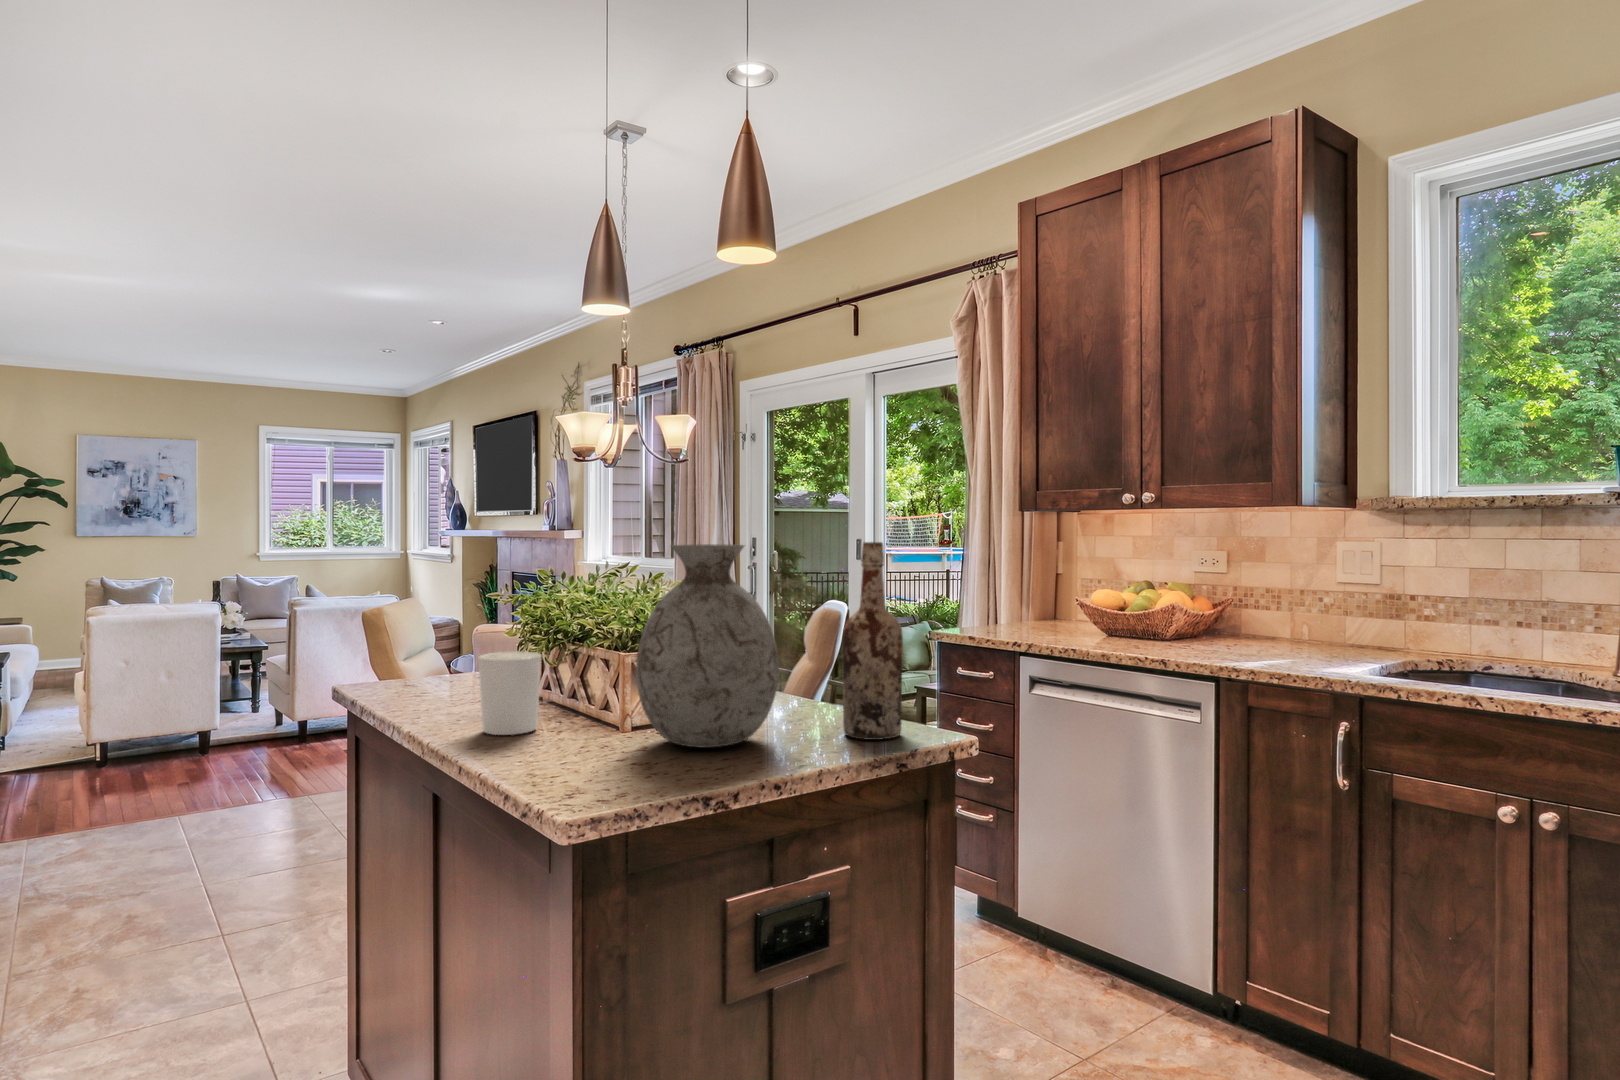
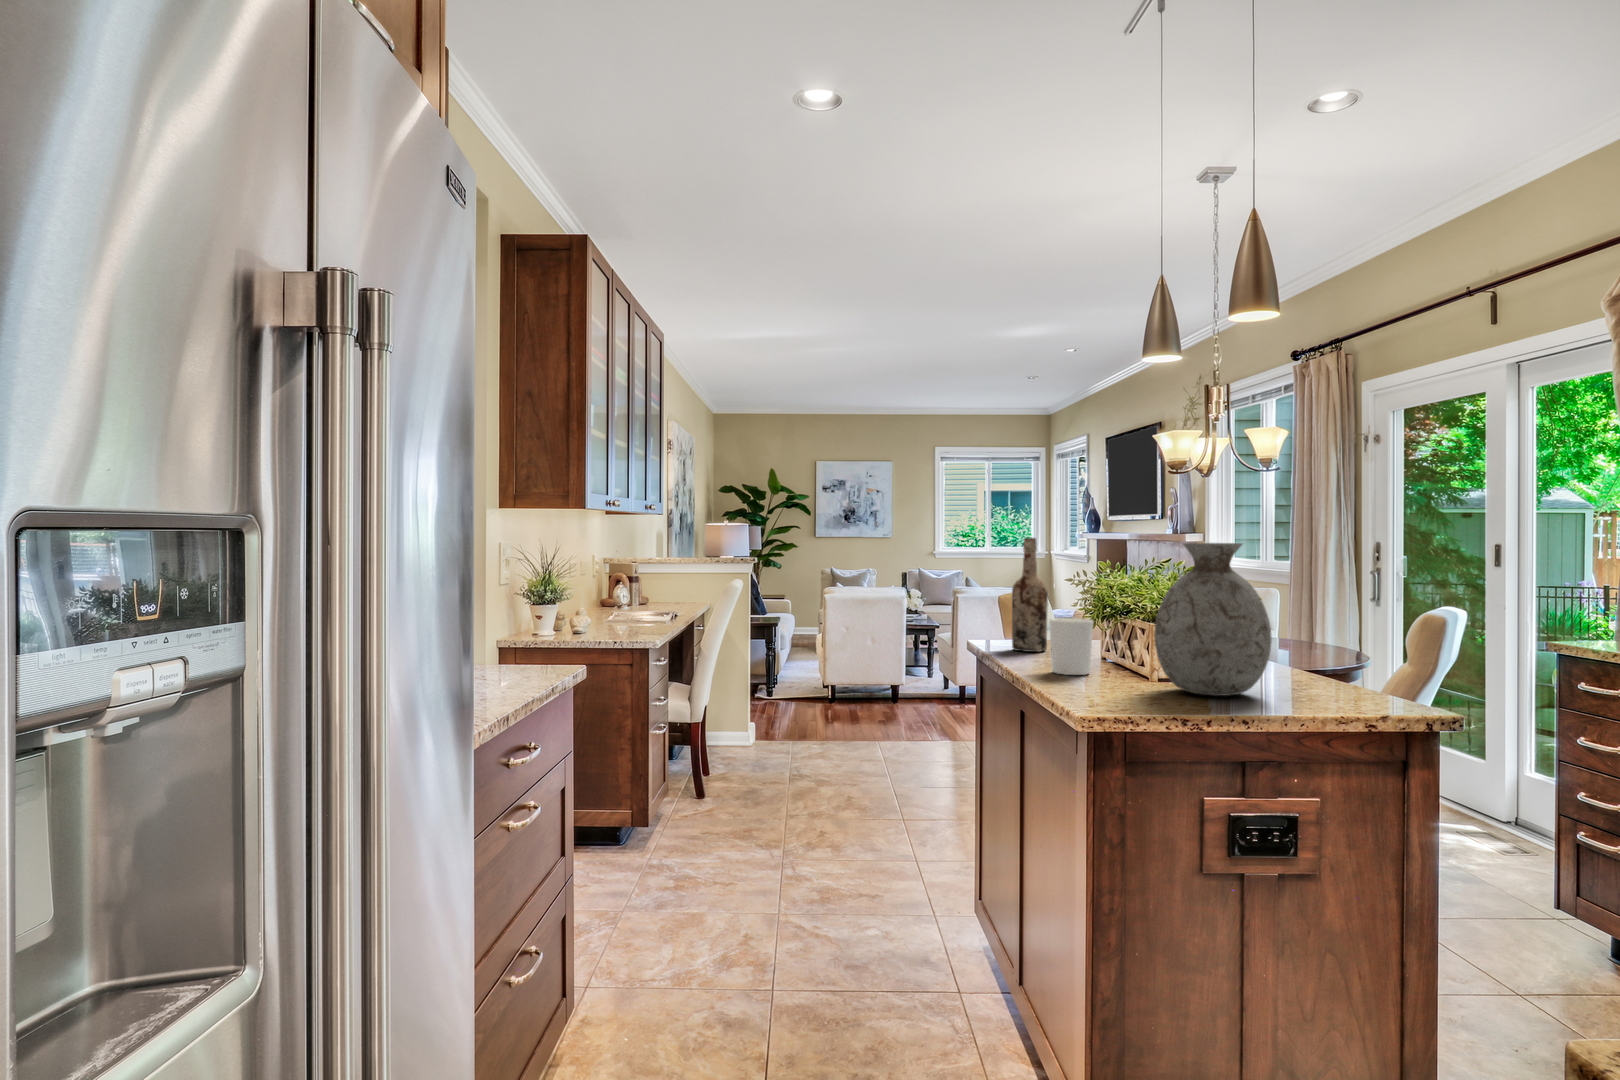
wine bottle: present [843,542,903,740] -> present [1012,538,1048,652]

